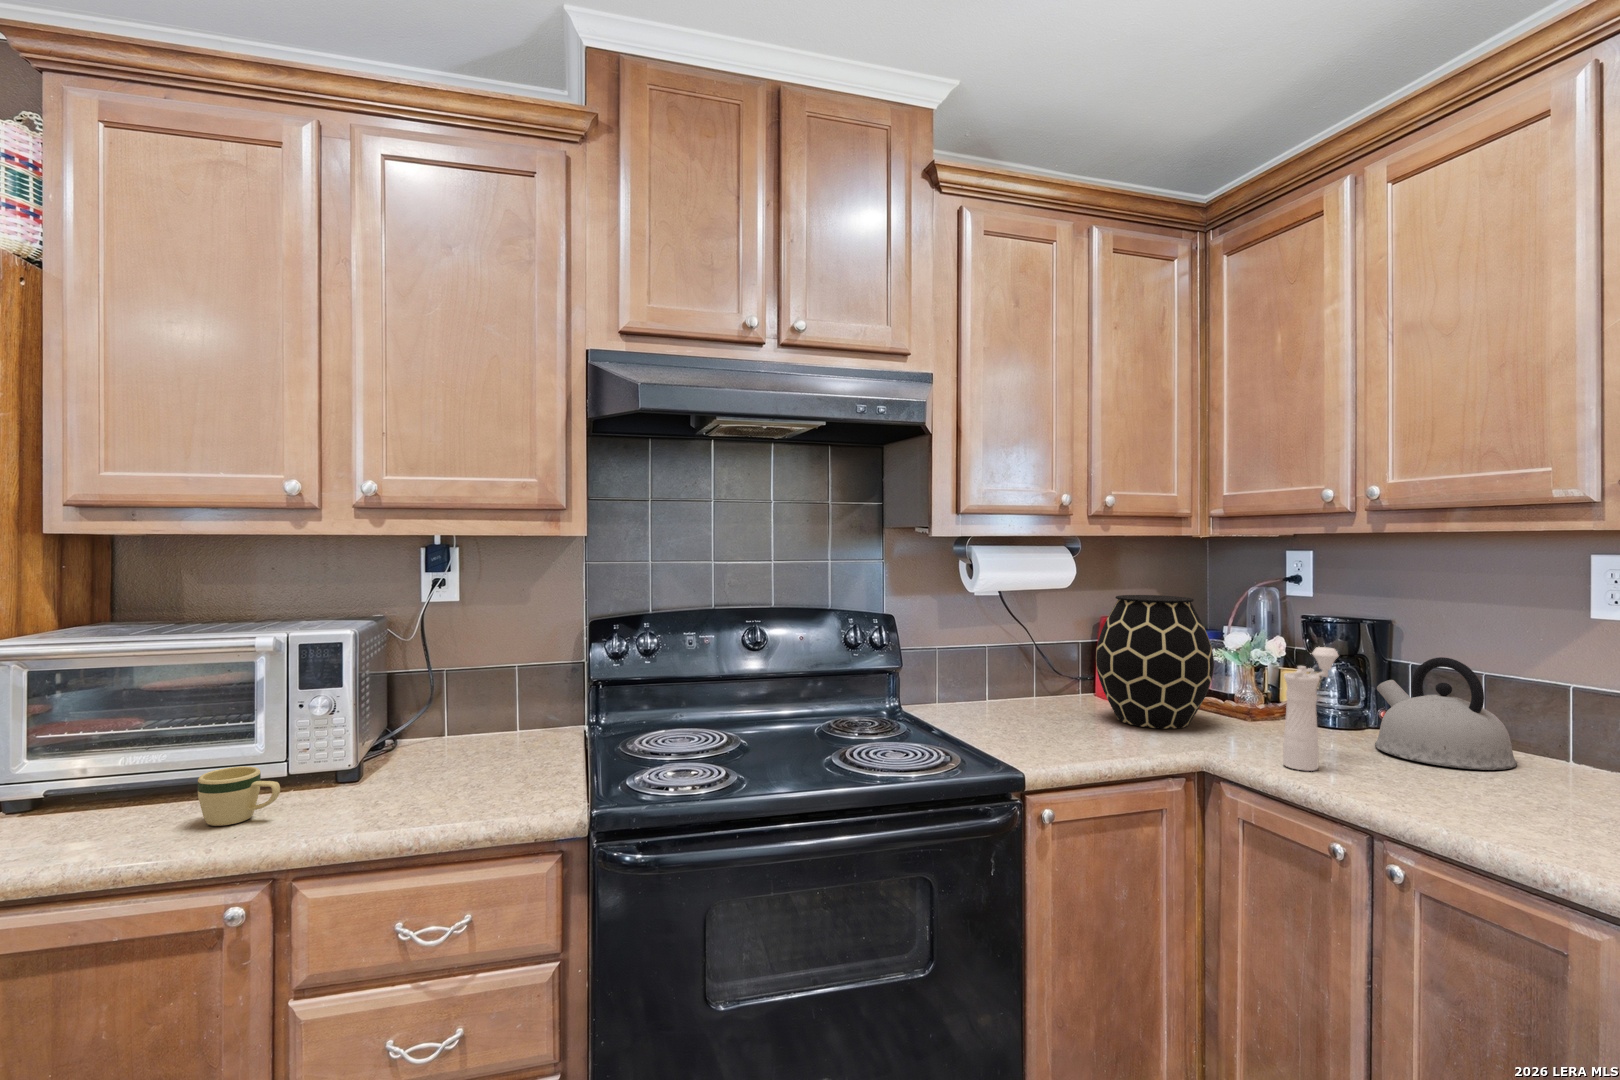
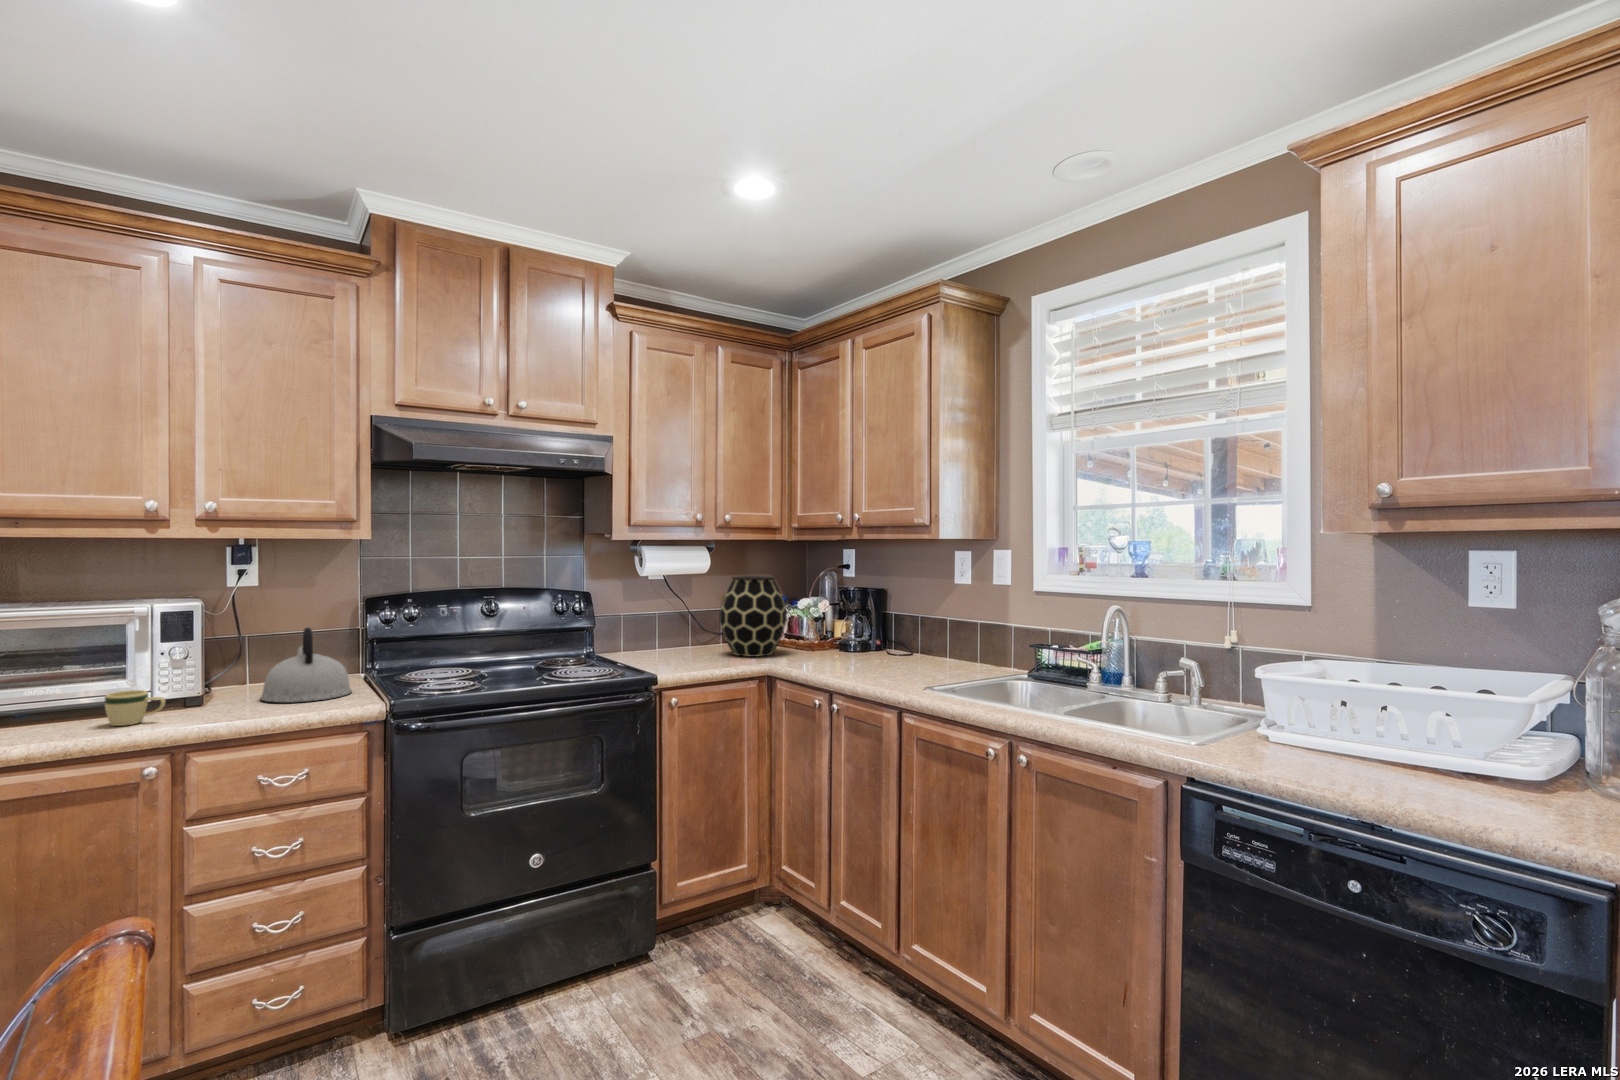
pepper mill: present [1283,647,1338,771] -> none [806,602,838,668]
kettle: present [1375,657,1517,770] -> present [260,628,352,703]

